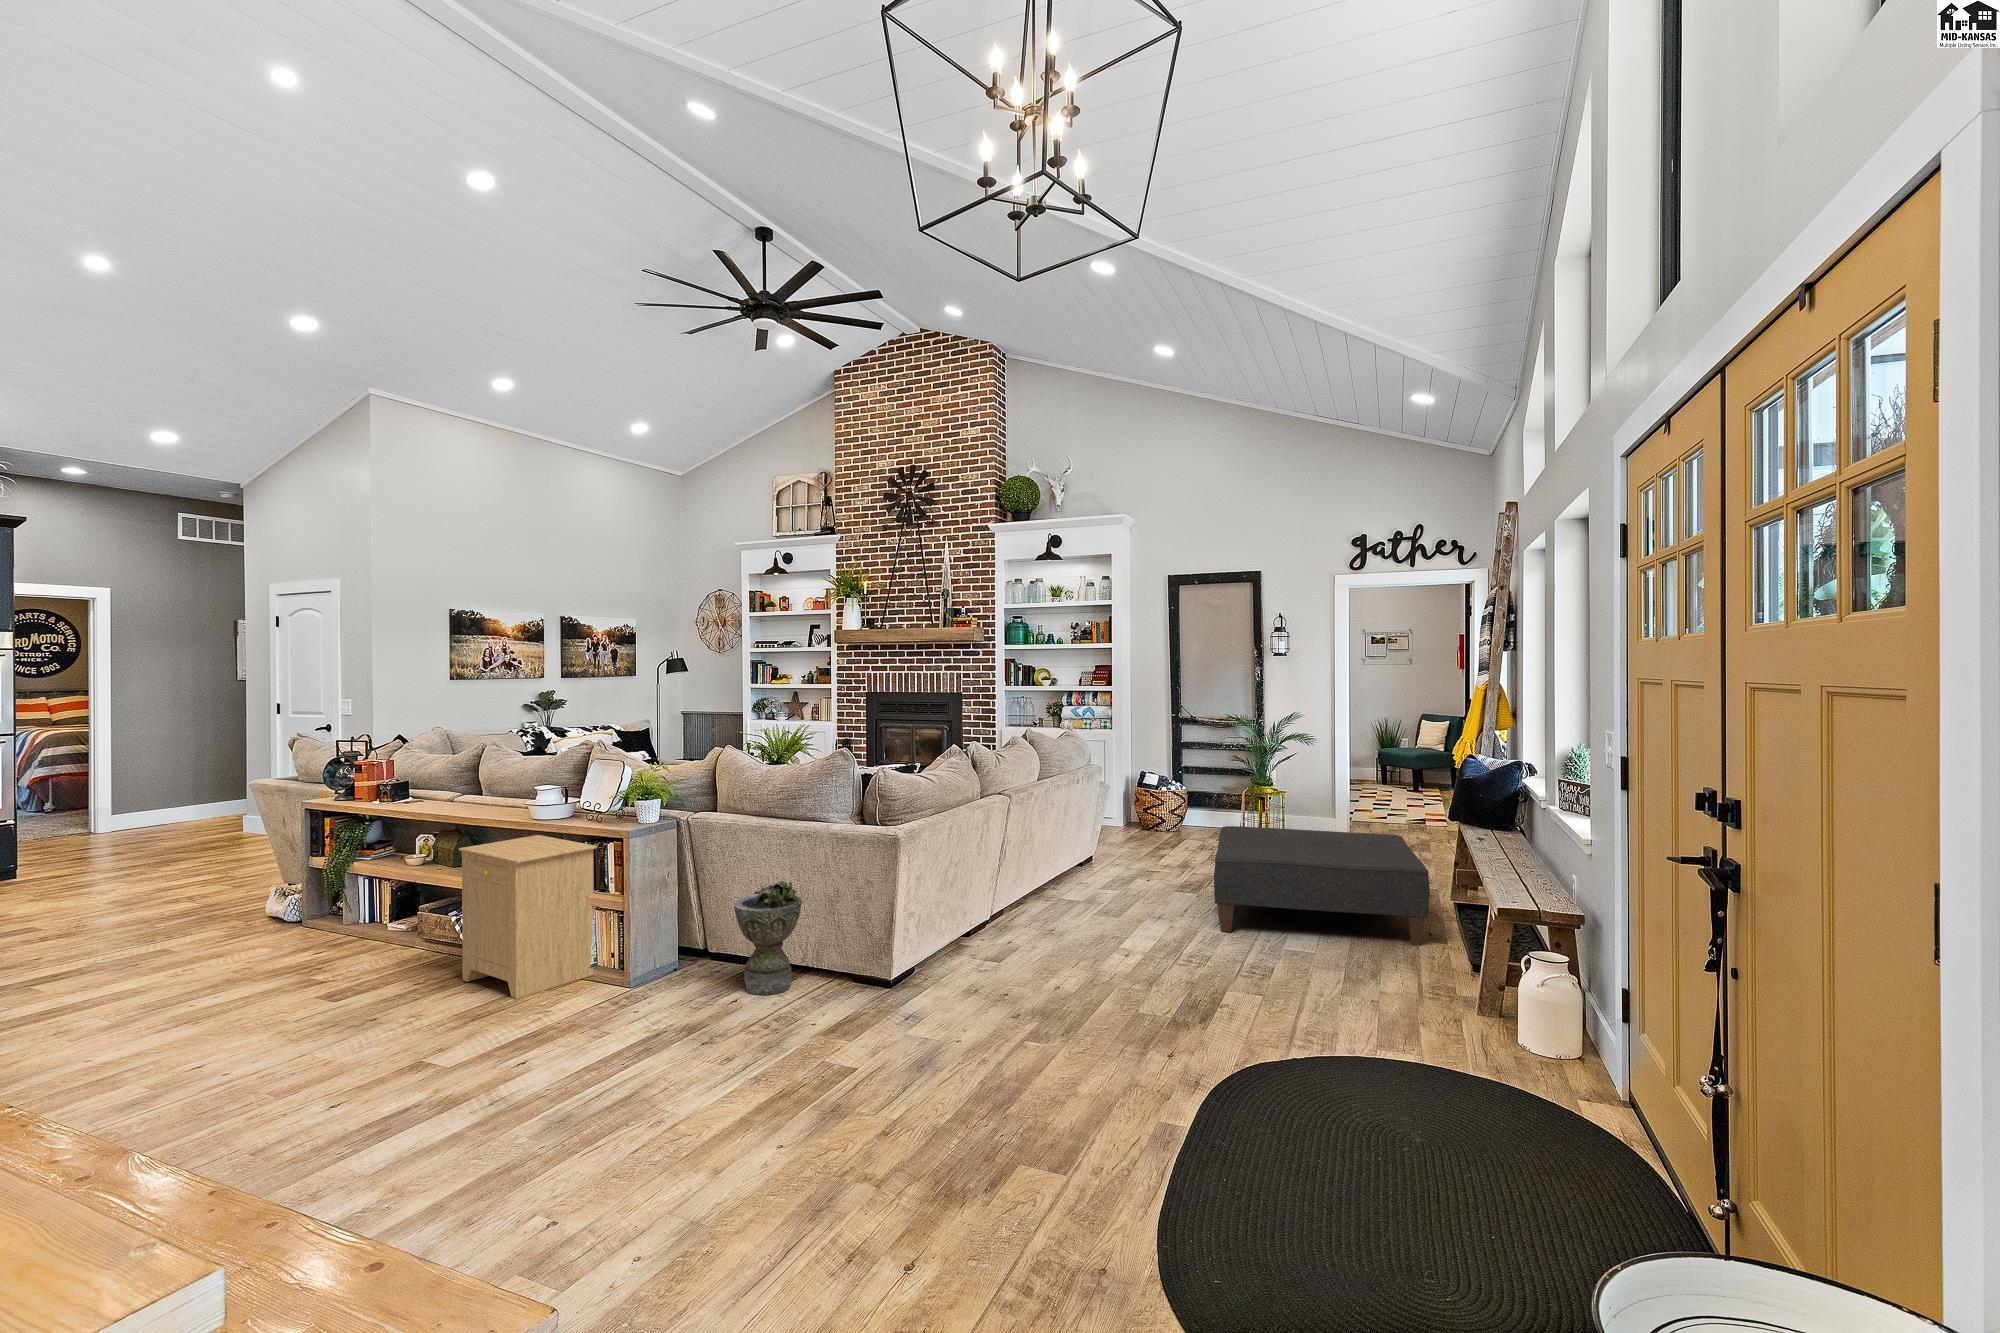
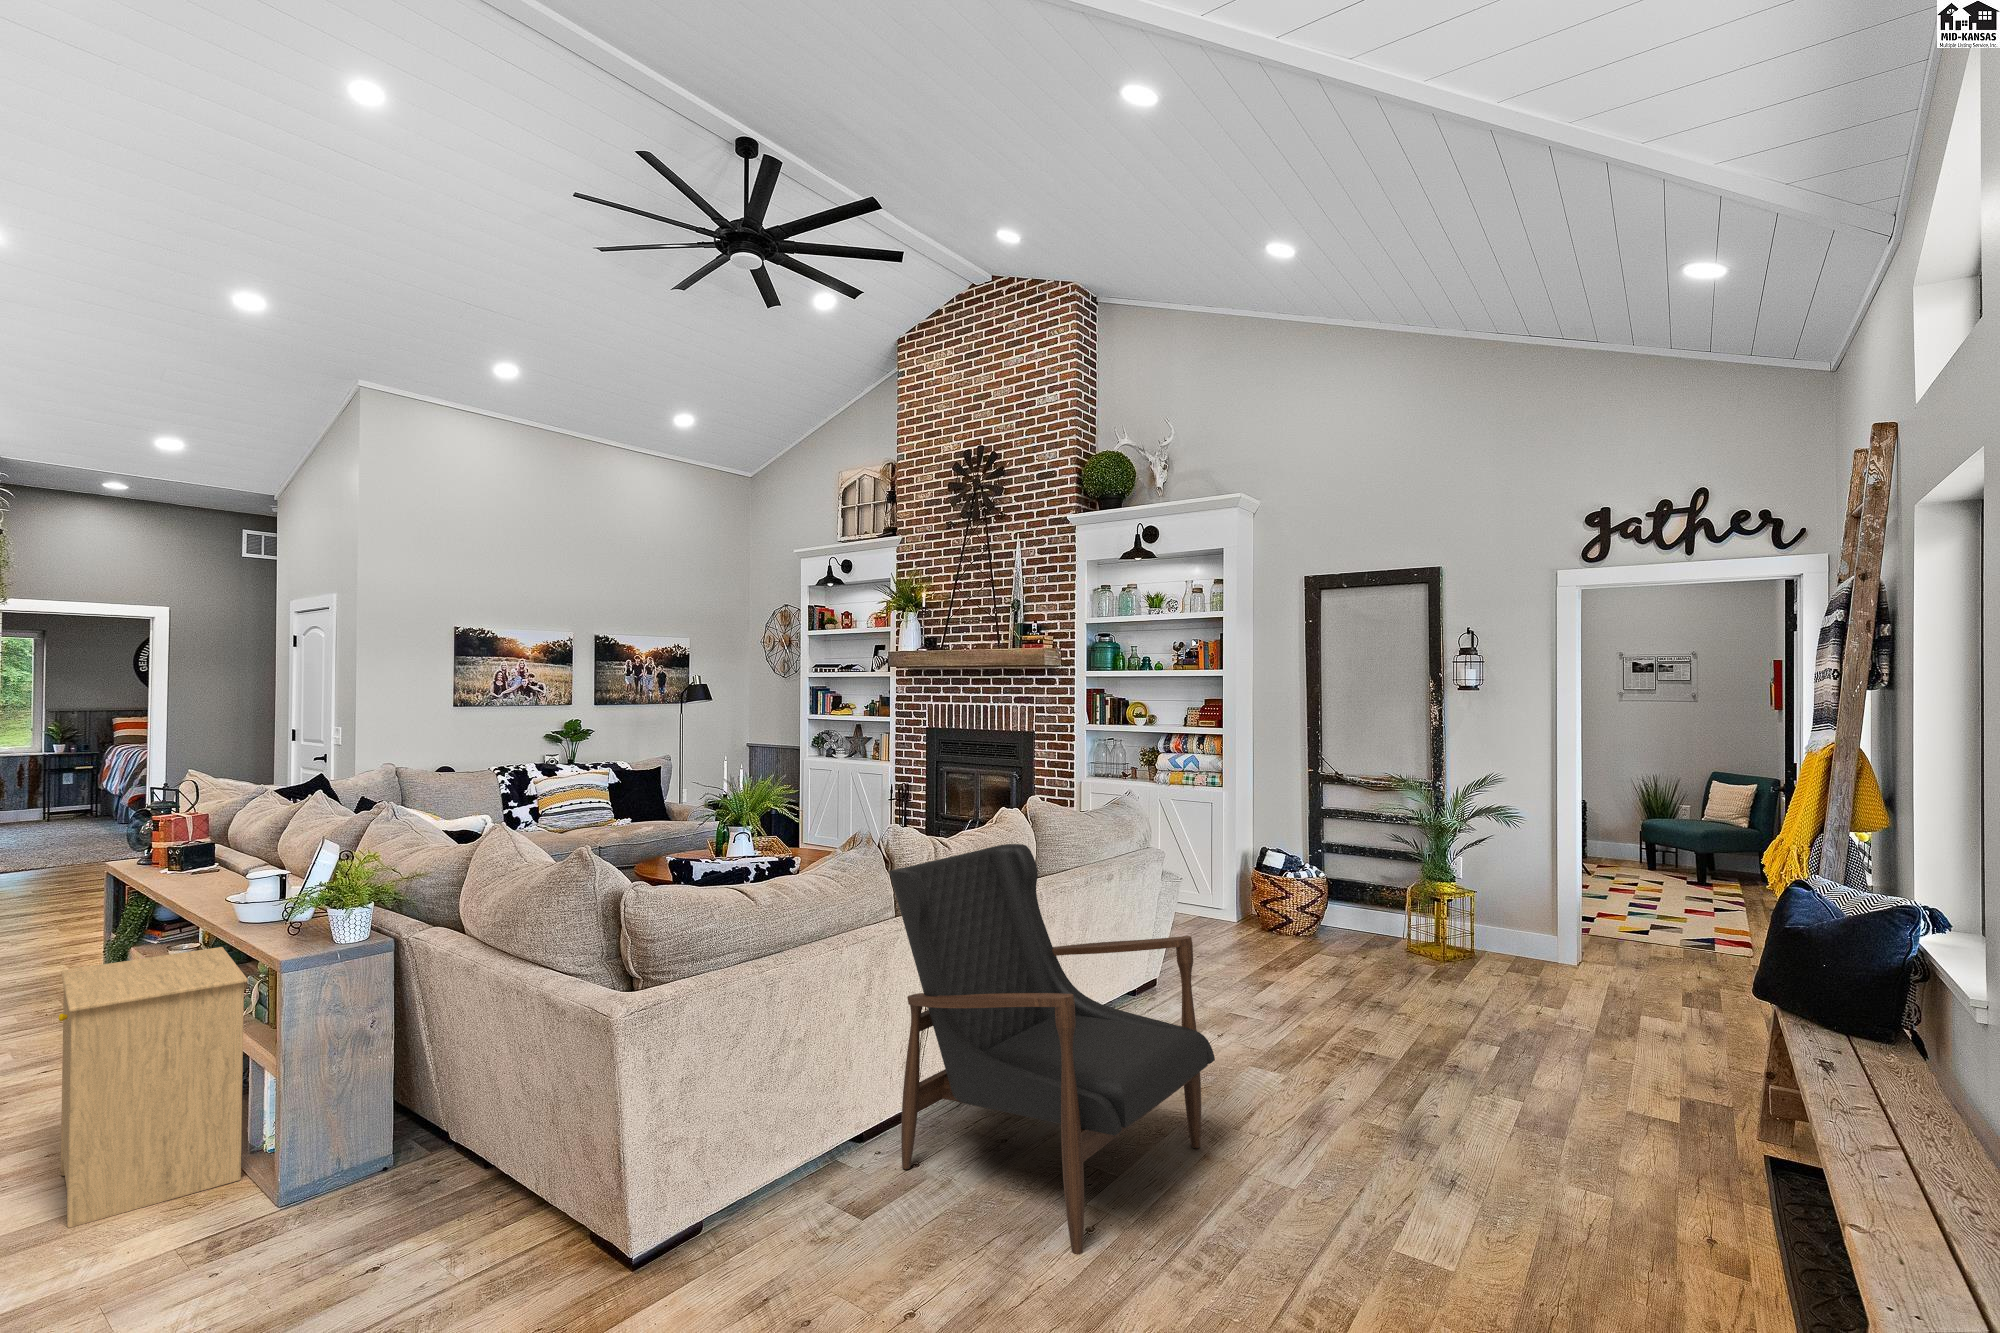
armchair: none [988,754,1174,964] -> present [889,844,1215,1255]
ottoman: present [1214,826,1430,946] -> none [1281,967,1709,1273]
planter: present [734,881,802,995] -> none [380,1061,507,1271]

